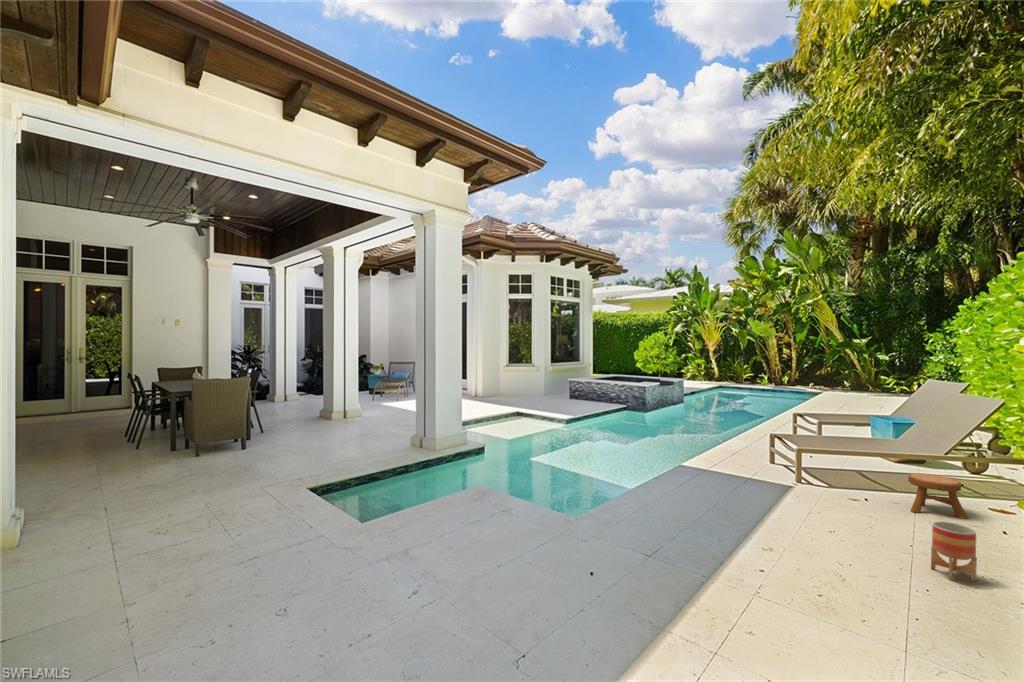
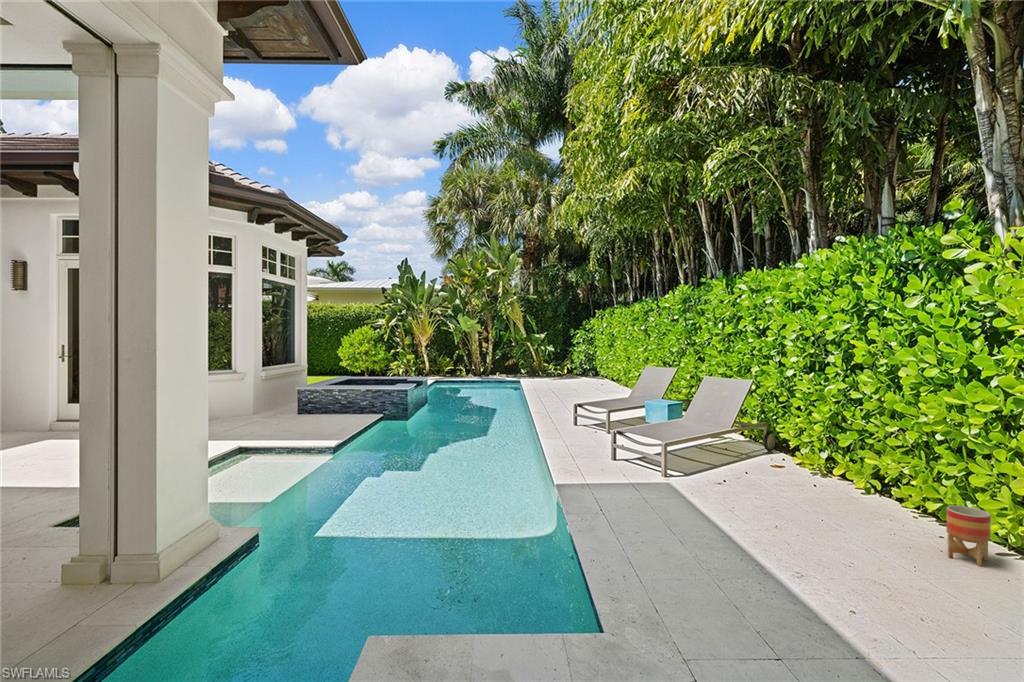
stool: present [908,473,968,519] -> none [794,454,844,494]

